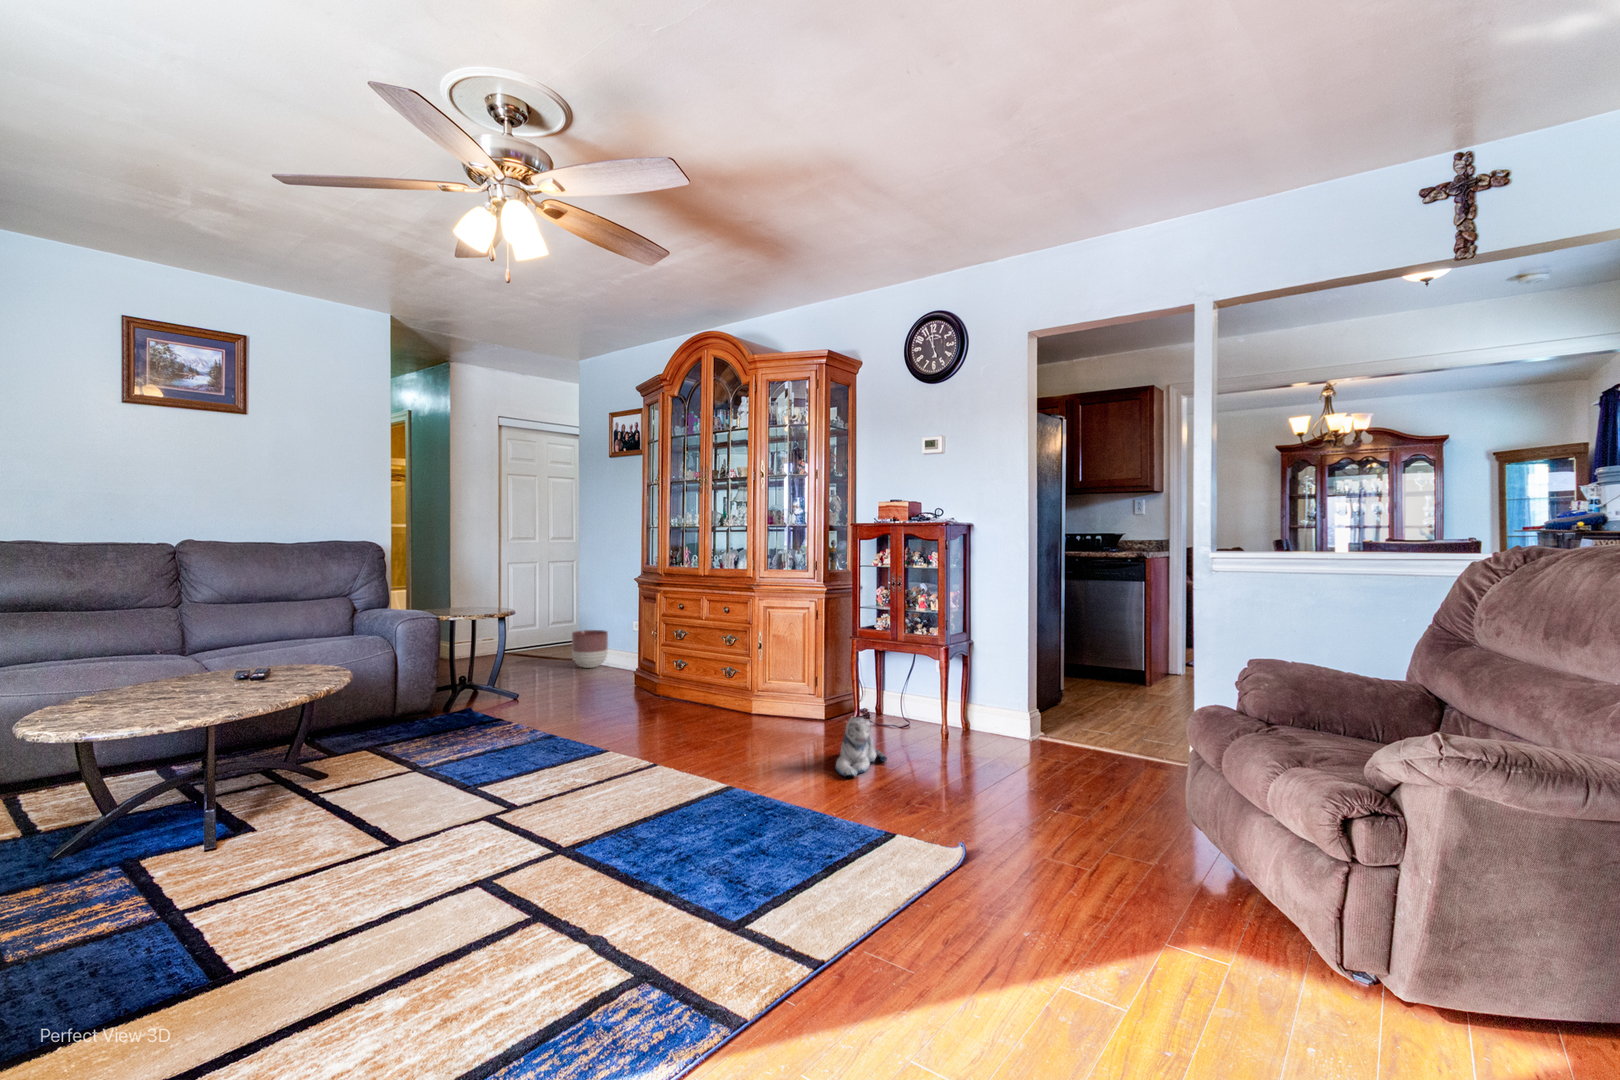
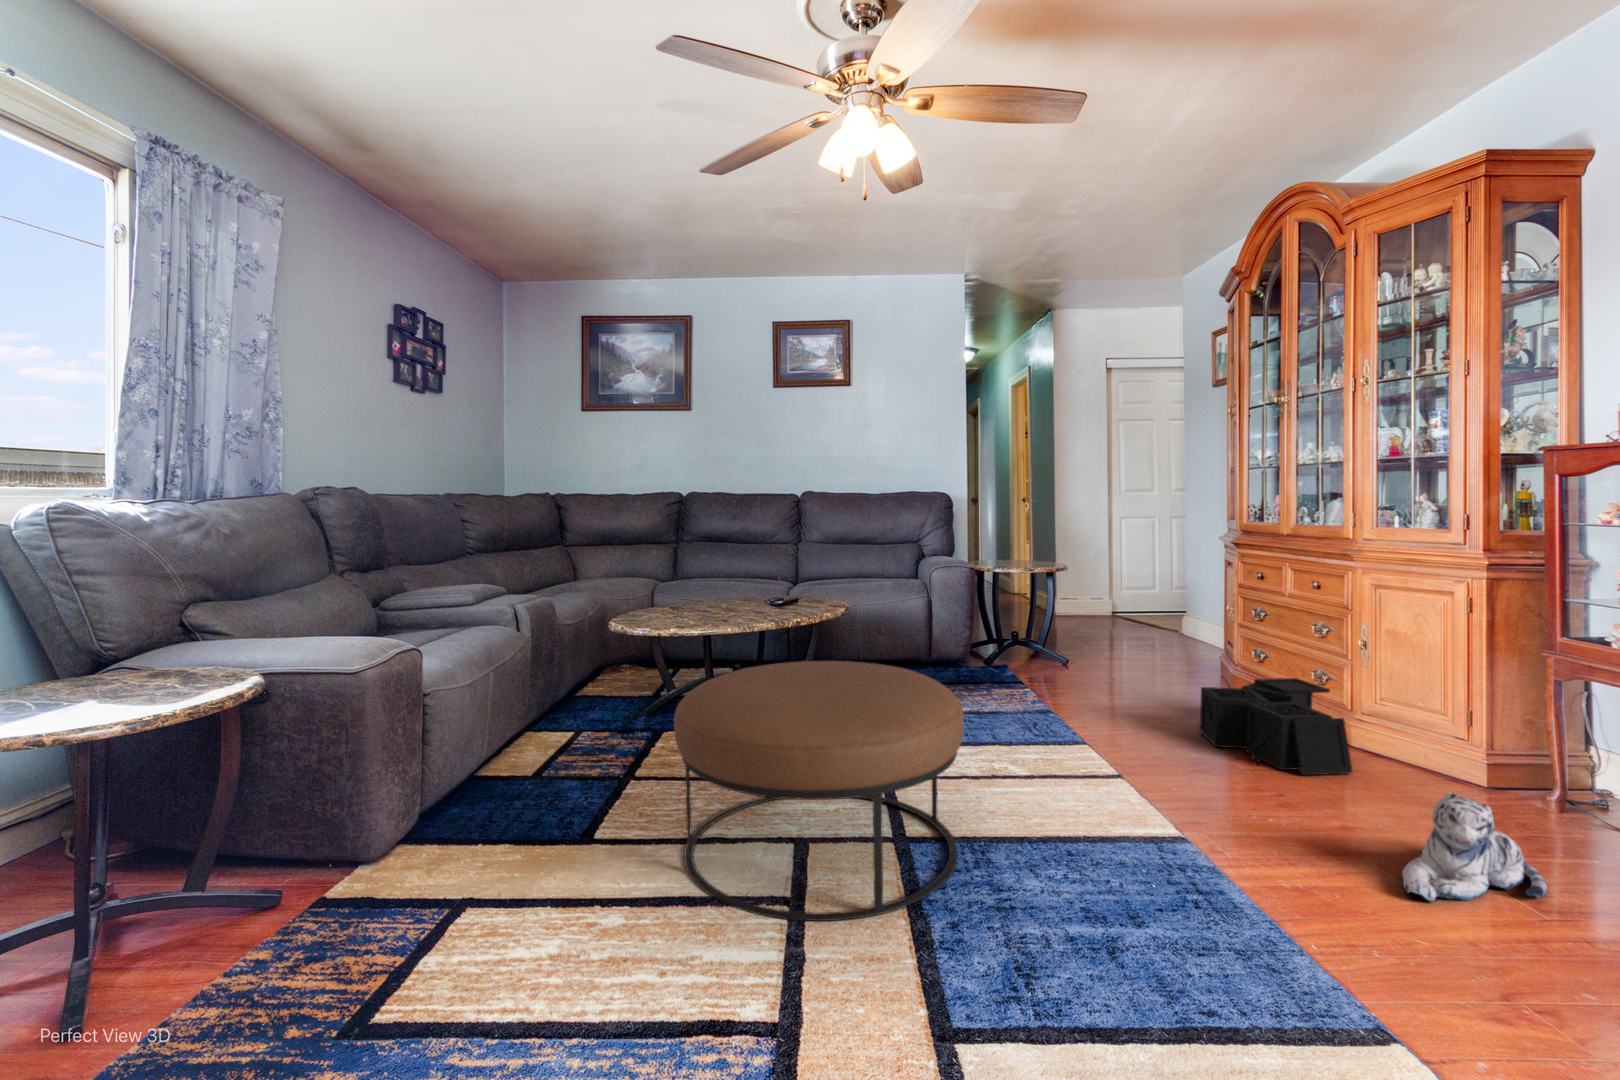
planter: present [572,630,608,668] -> none [1162,599,1208,644]
storage bin: none [669,675,769,736] -> present [1200,678,1352,775]
ottoman: none [348,704,637,947] -> present [674,661,964,921]

